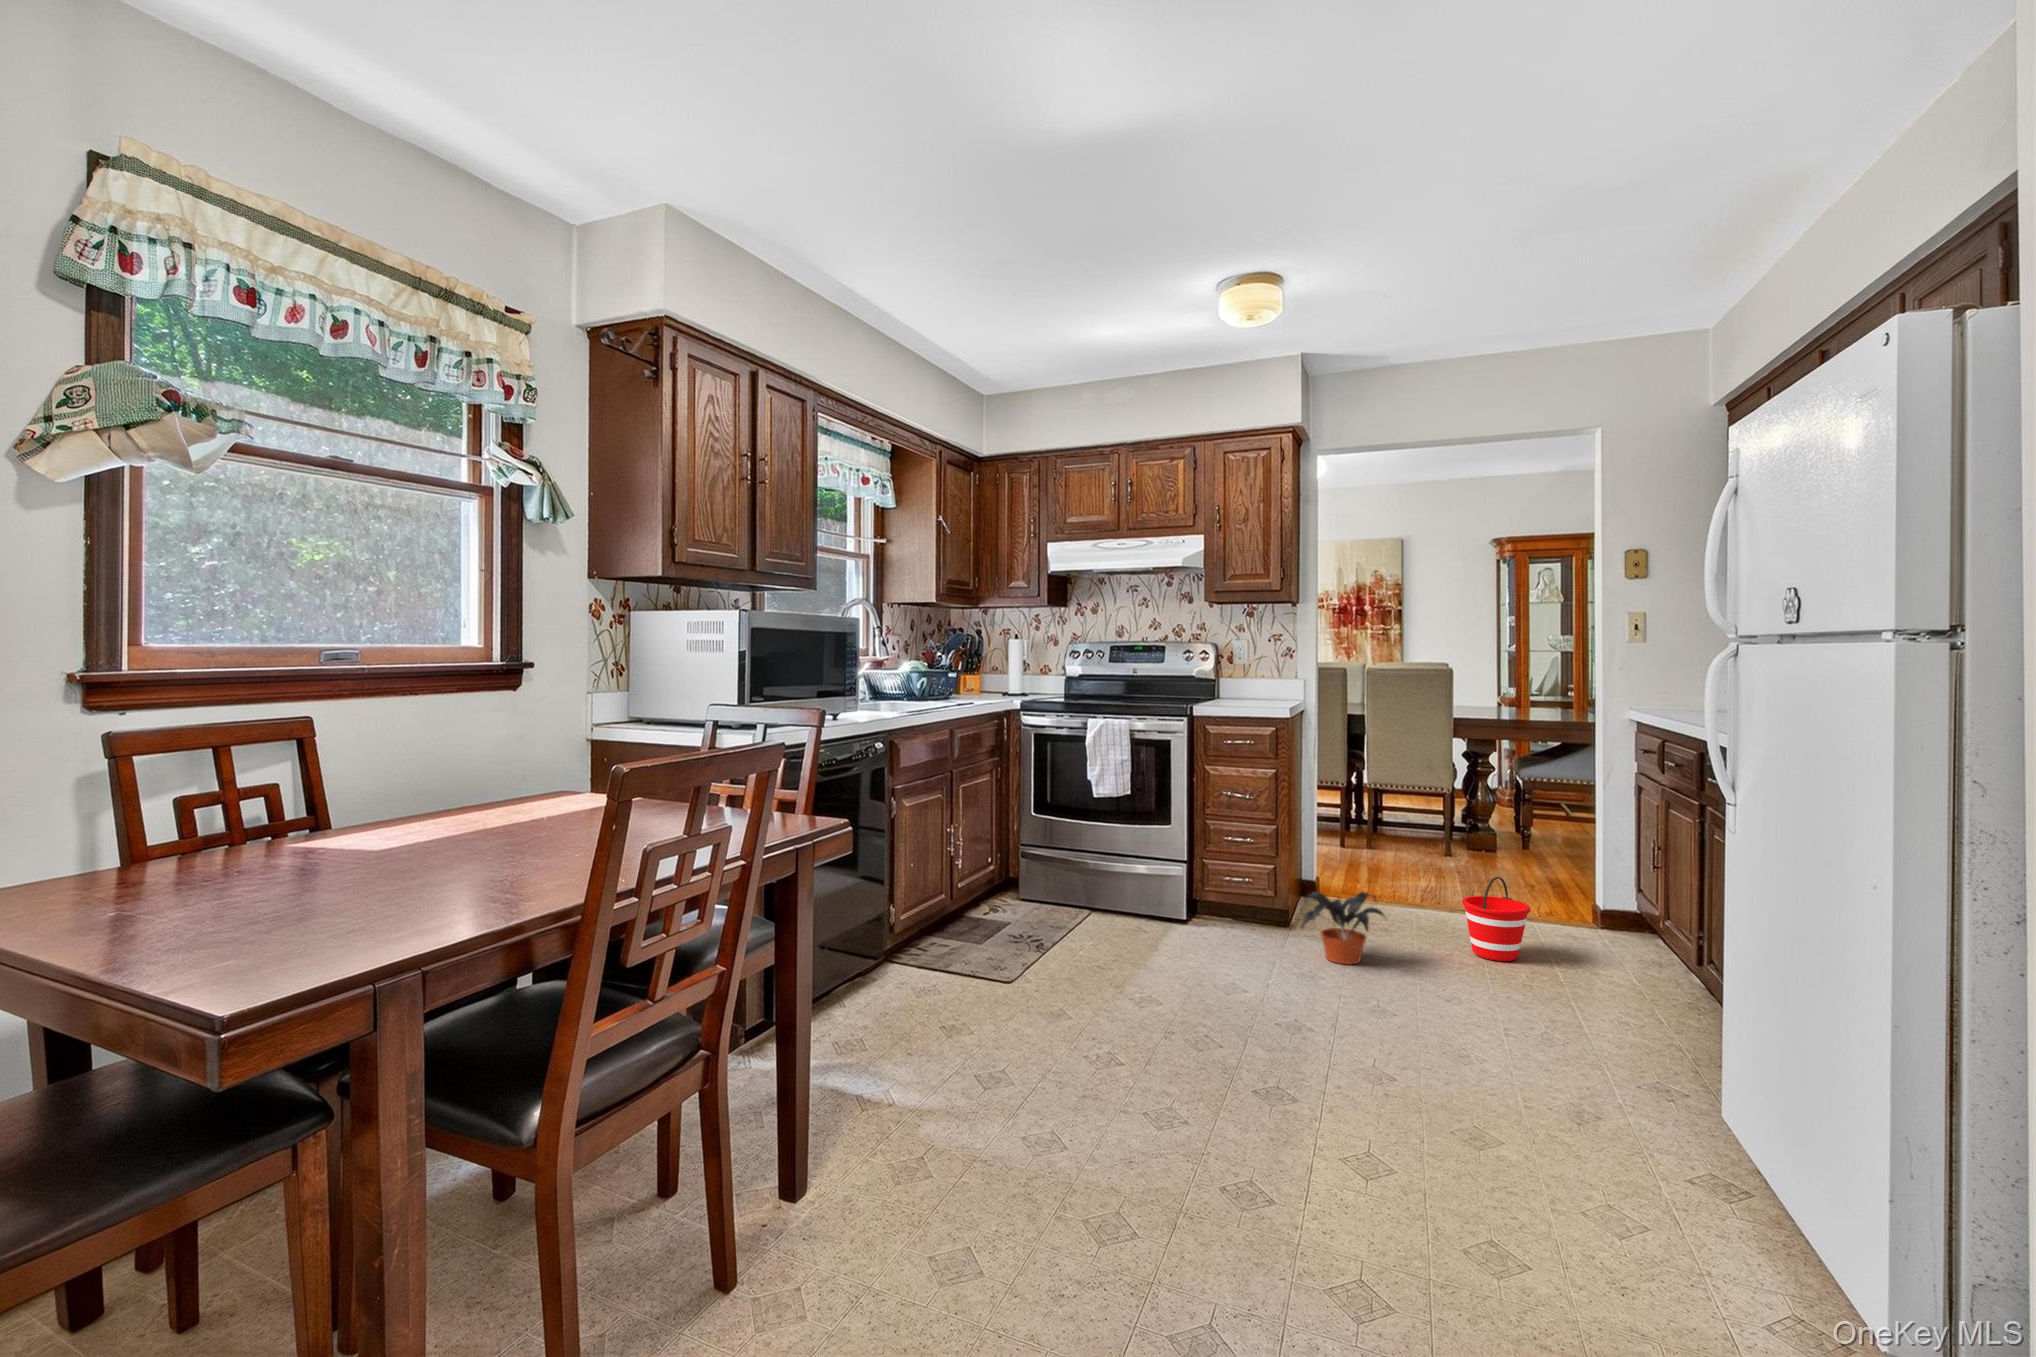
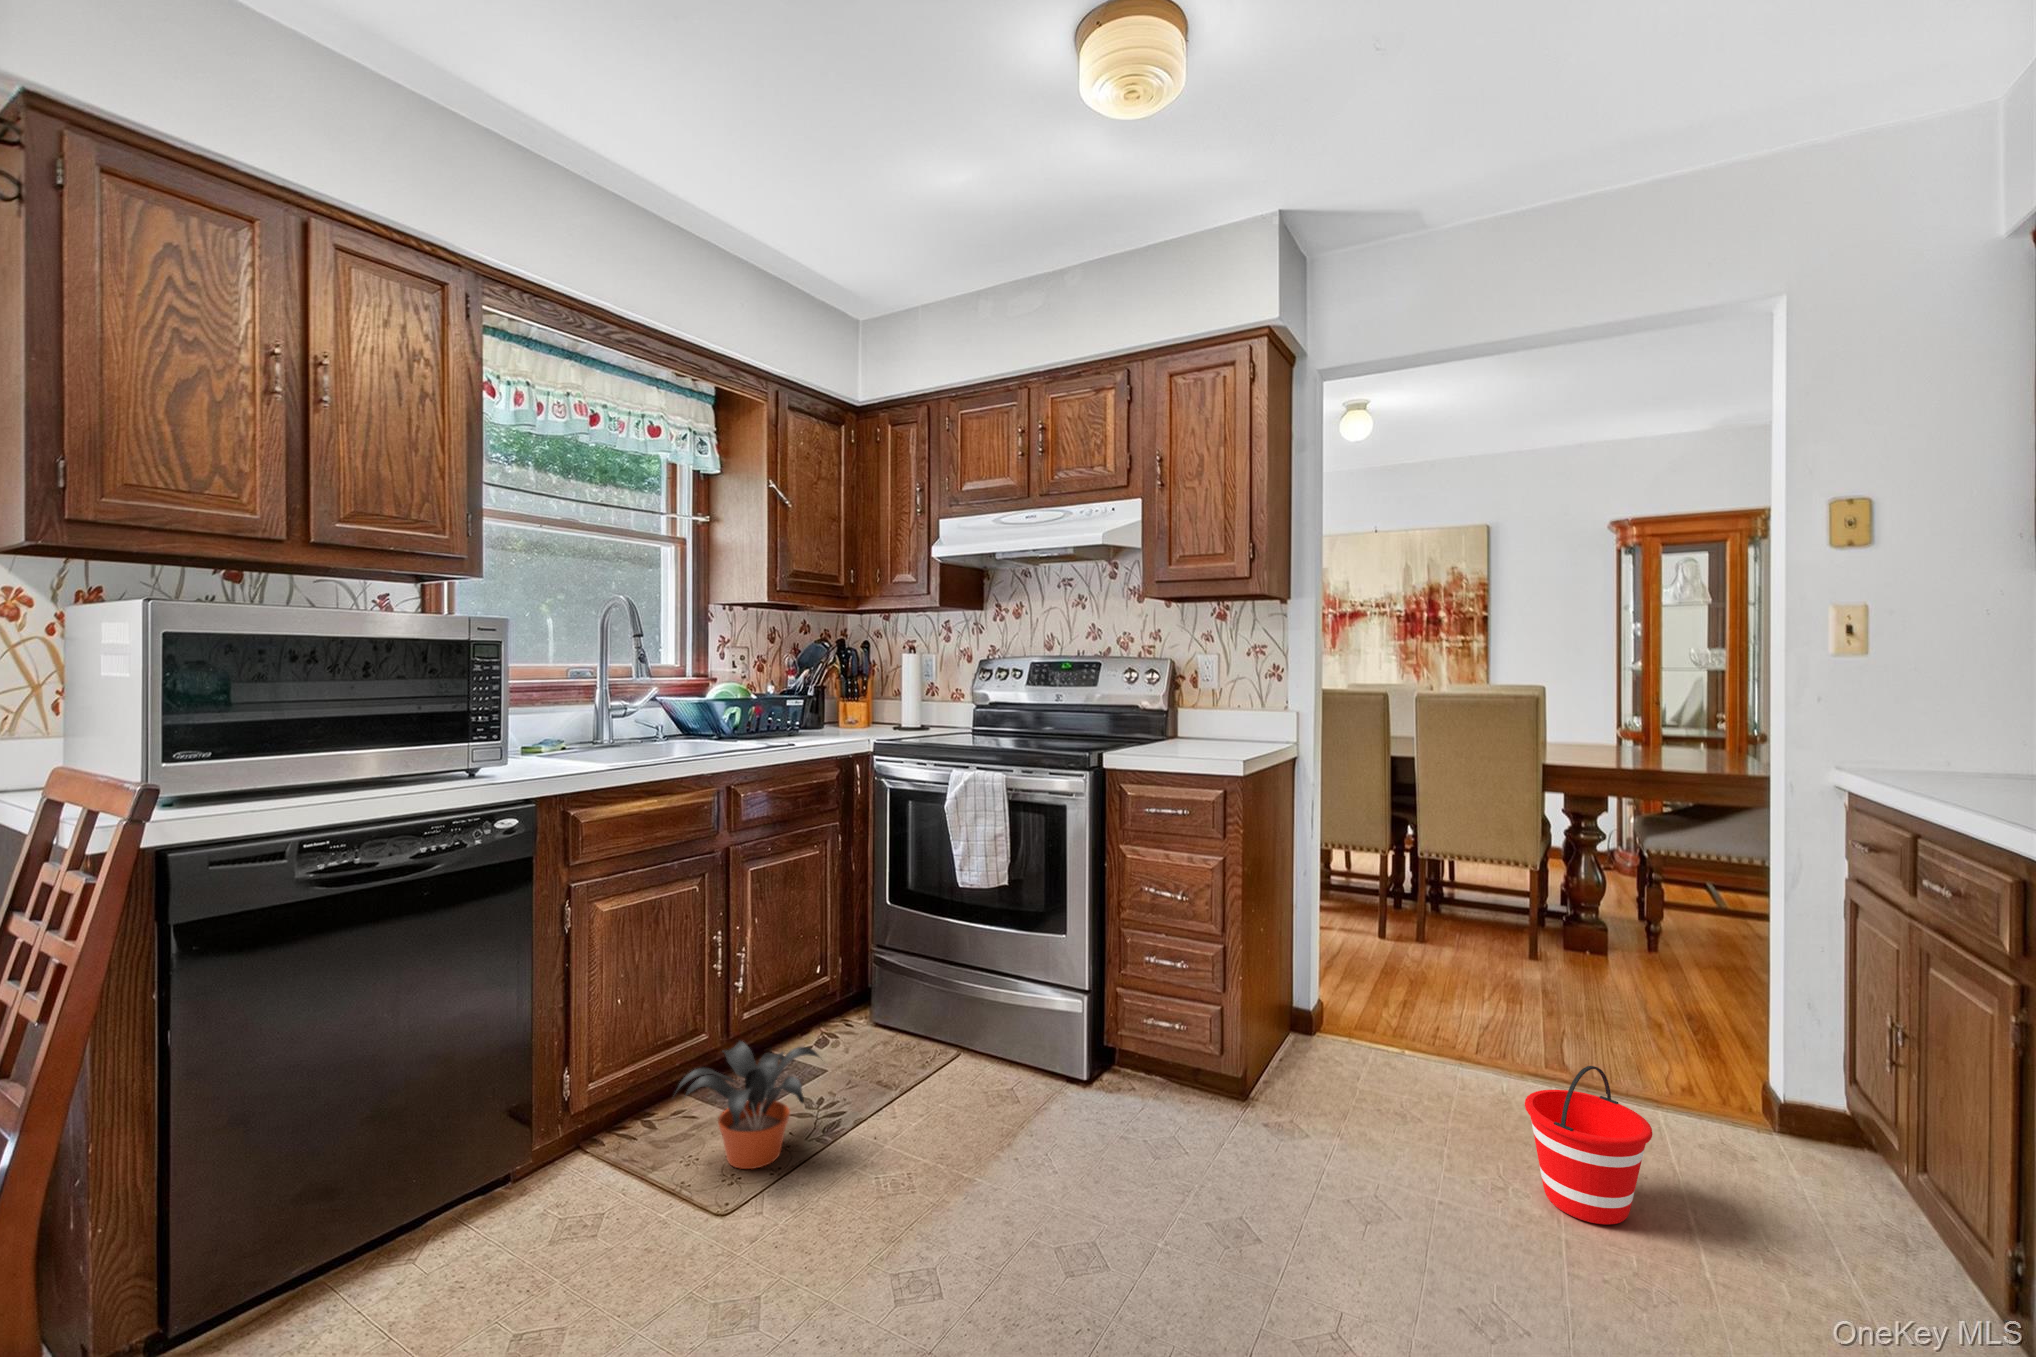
potted plant: present [1301,892,1385,964] -> present [678,1041,819,1169]

